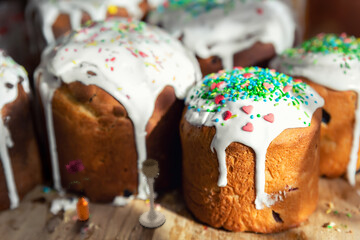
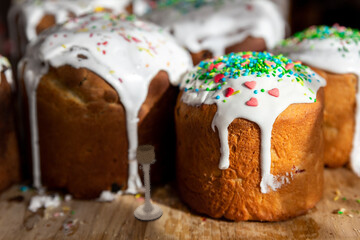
flower: present [66,160,89,221] -> none [53,146,80,217]

